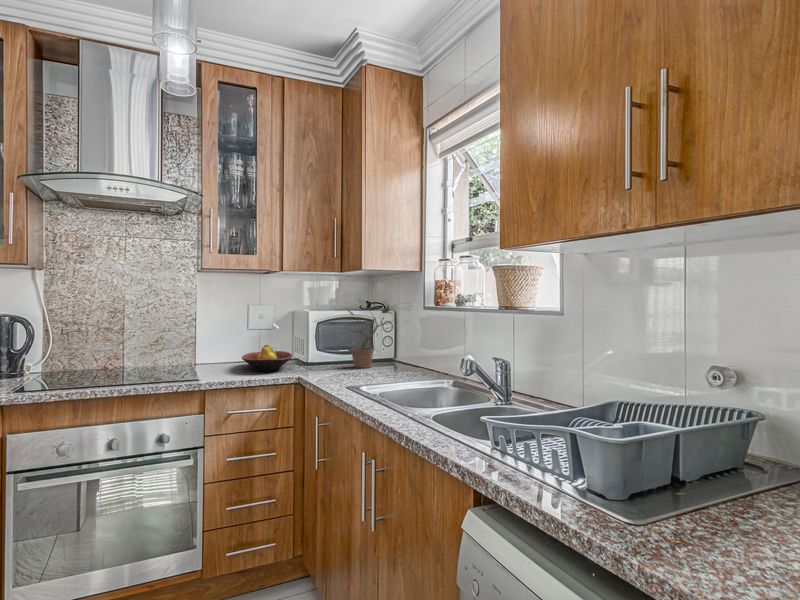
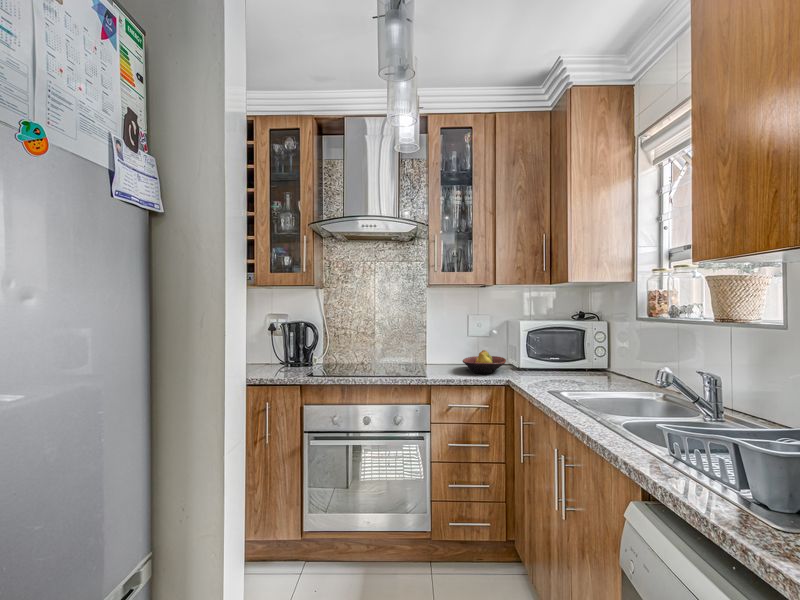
potted plant: present [342,298,392,368] -> none [547,307,607,376]

